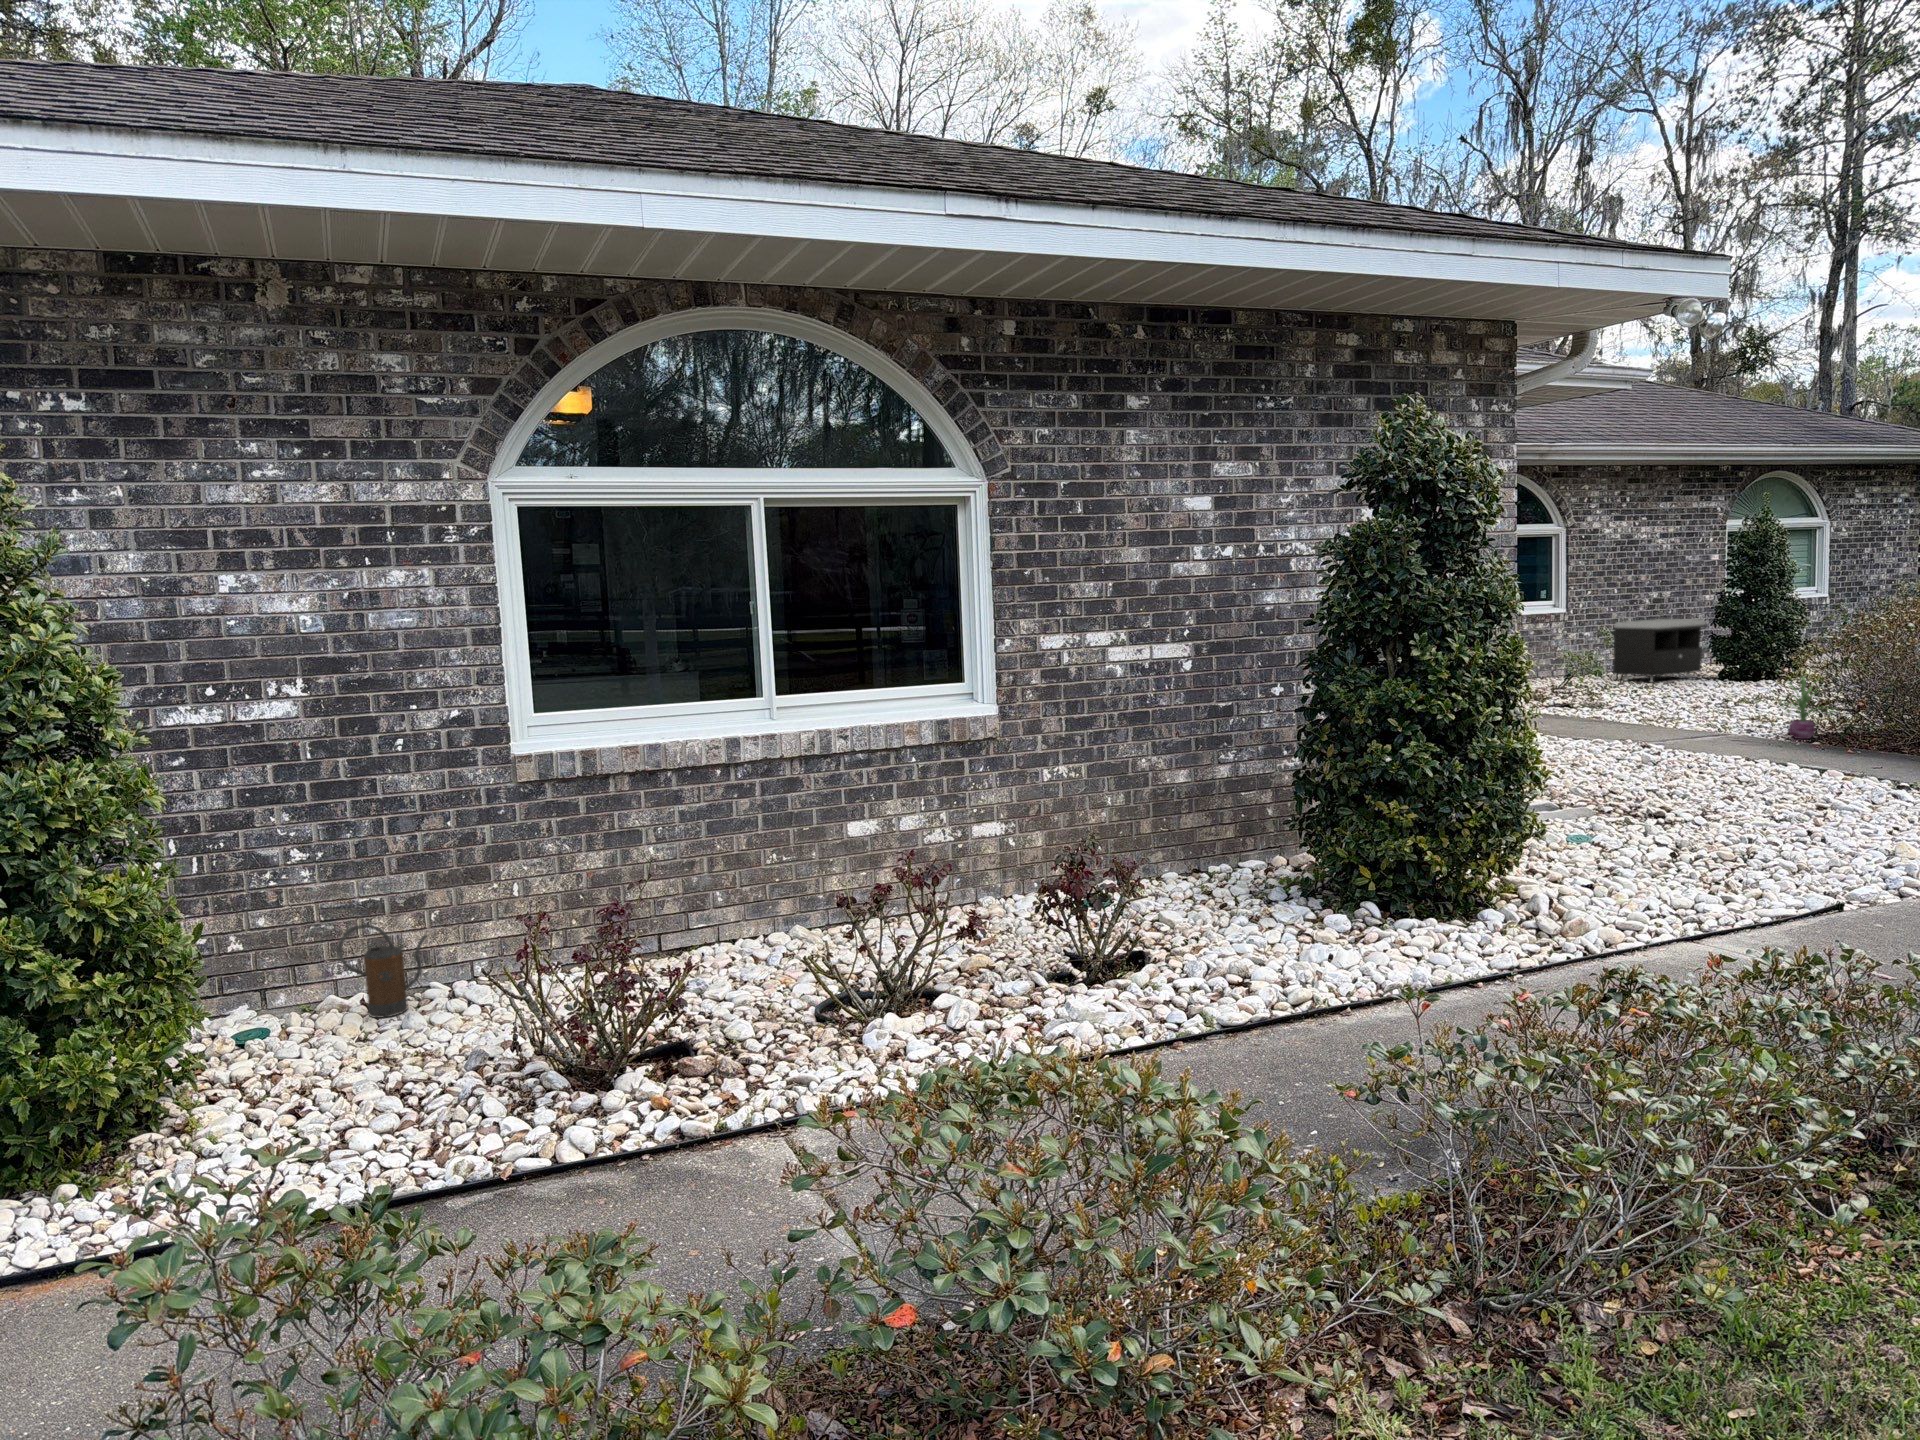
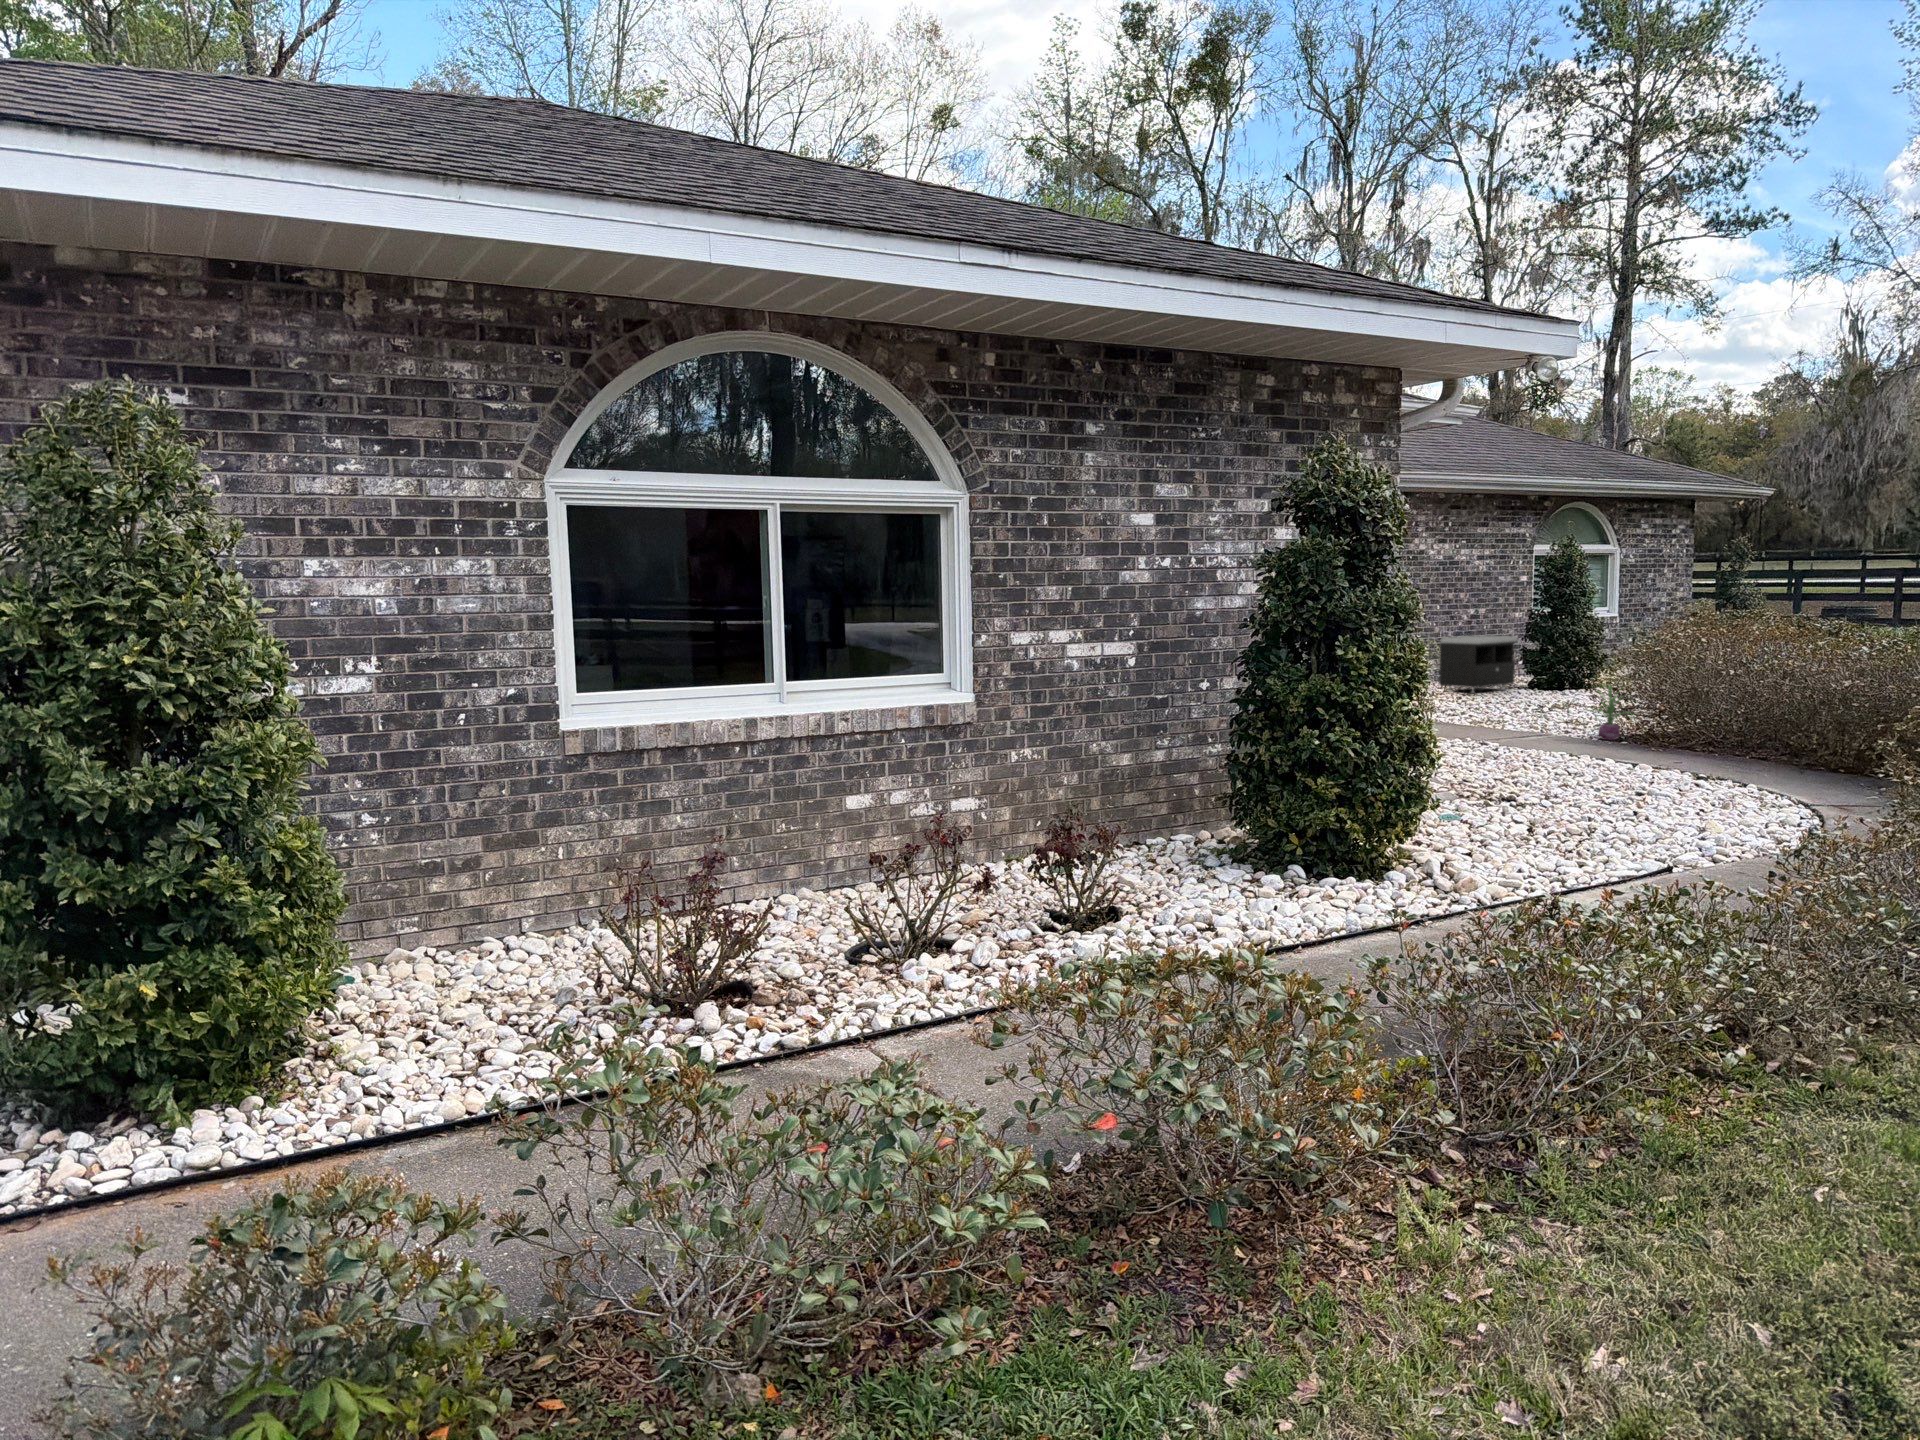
watering can: present [337,924,427,1018] -> none [412,886,492,972]

